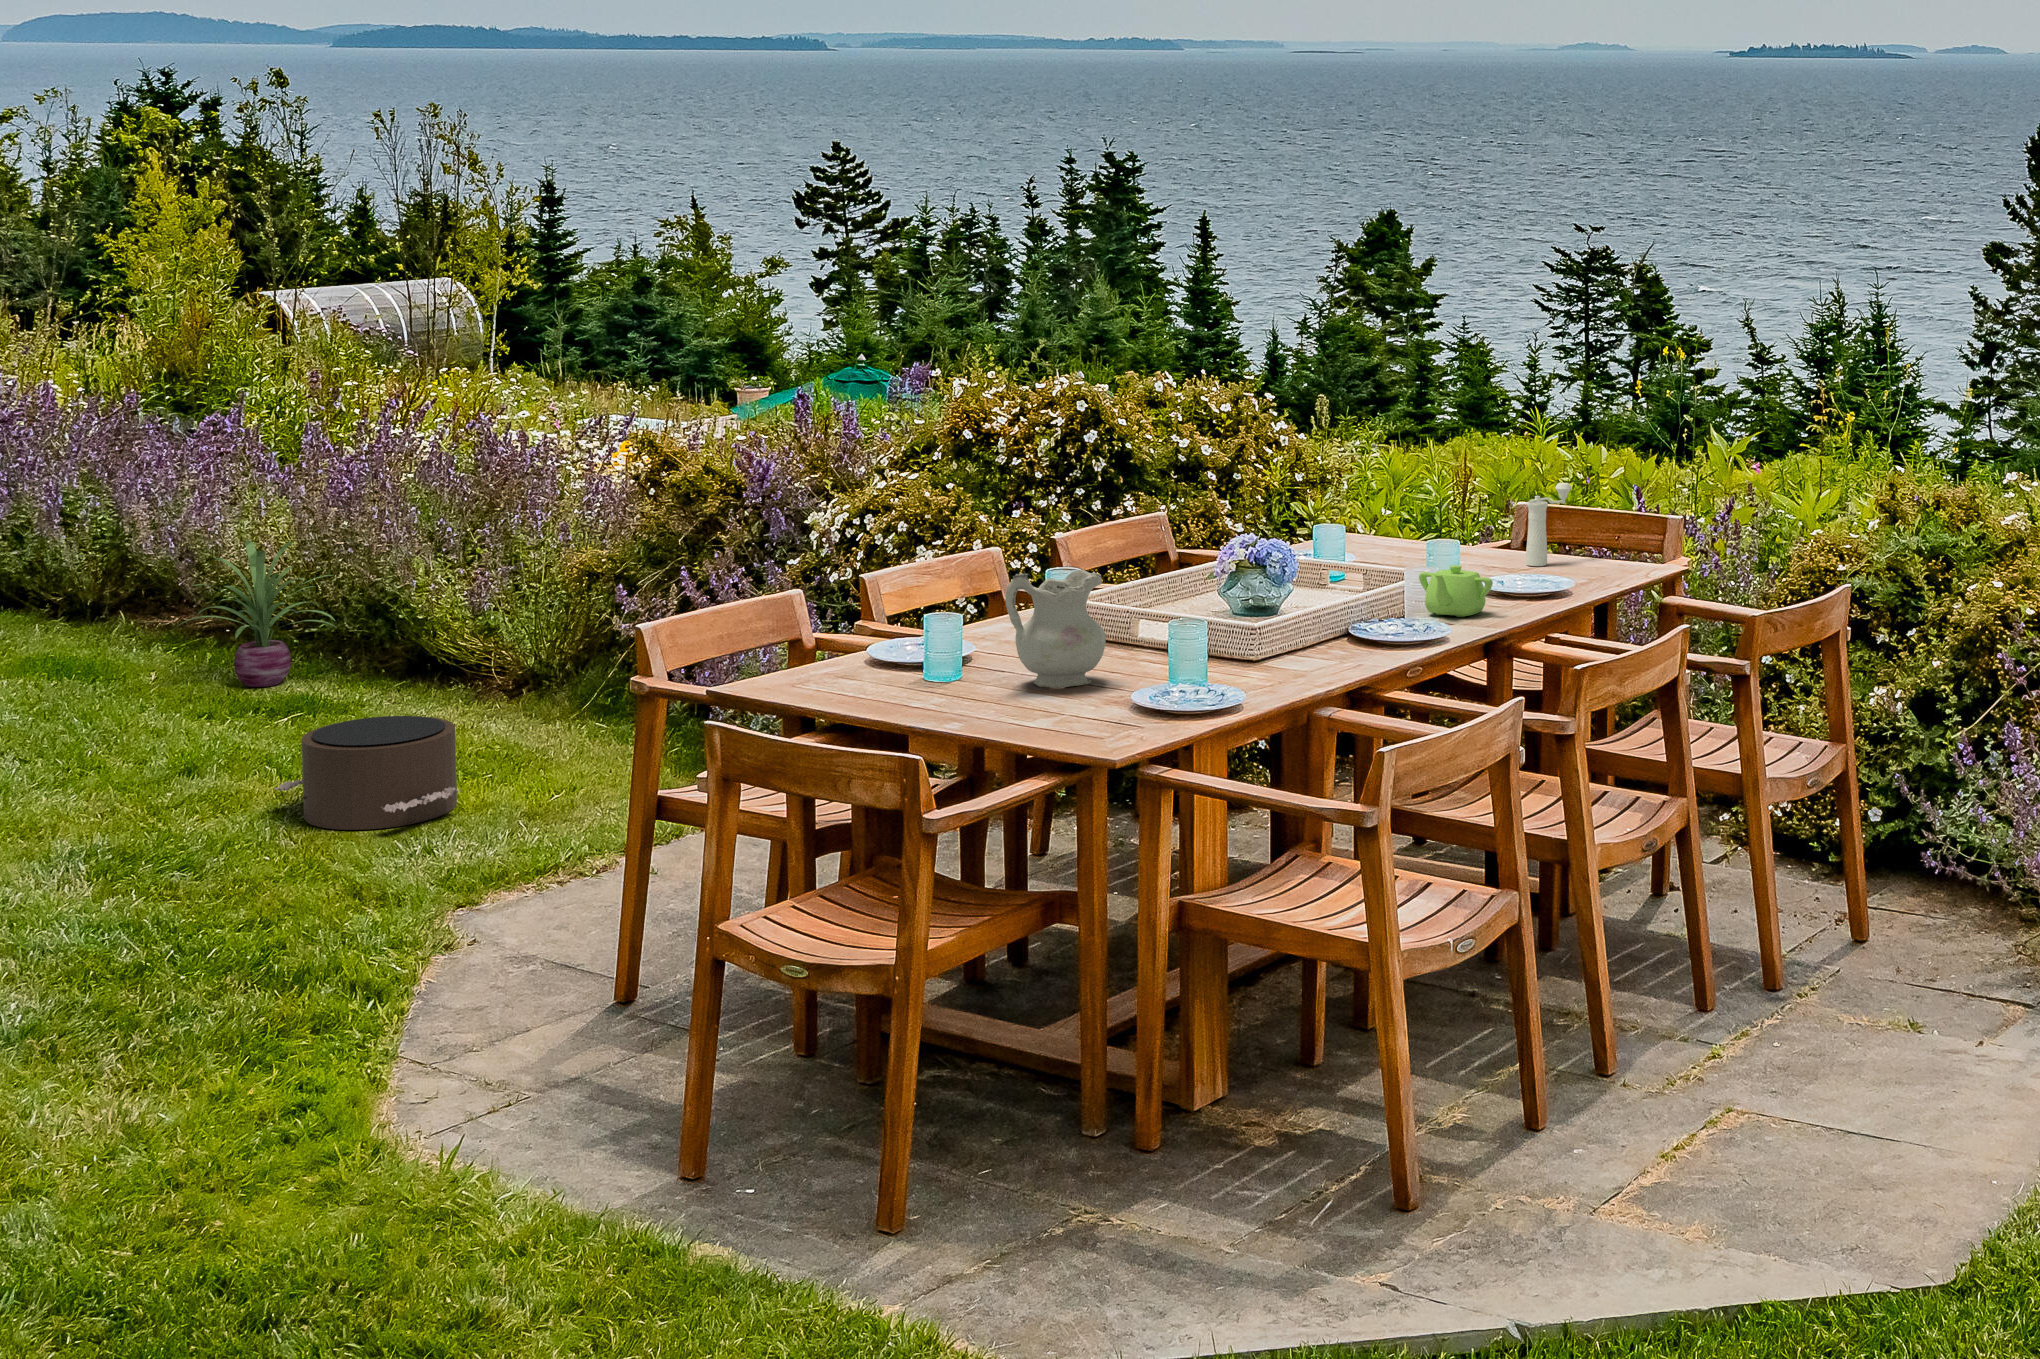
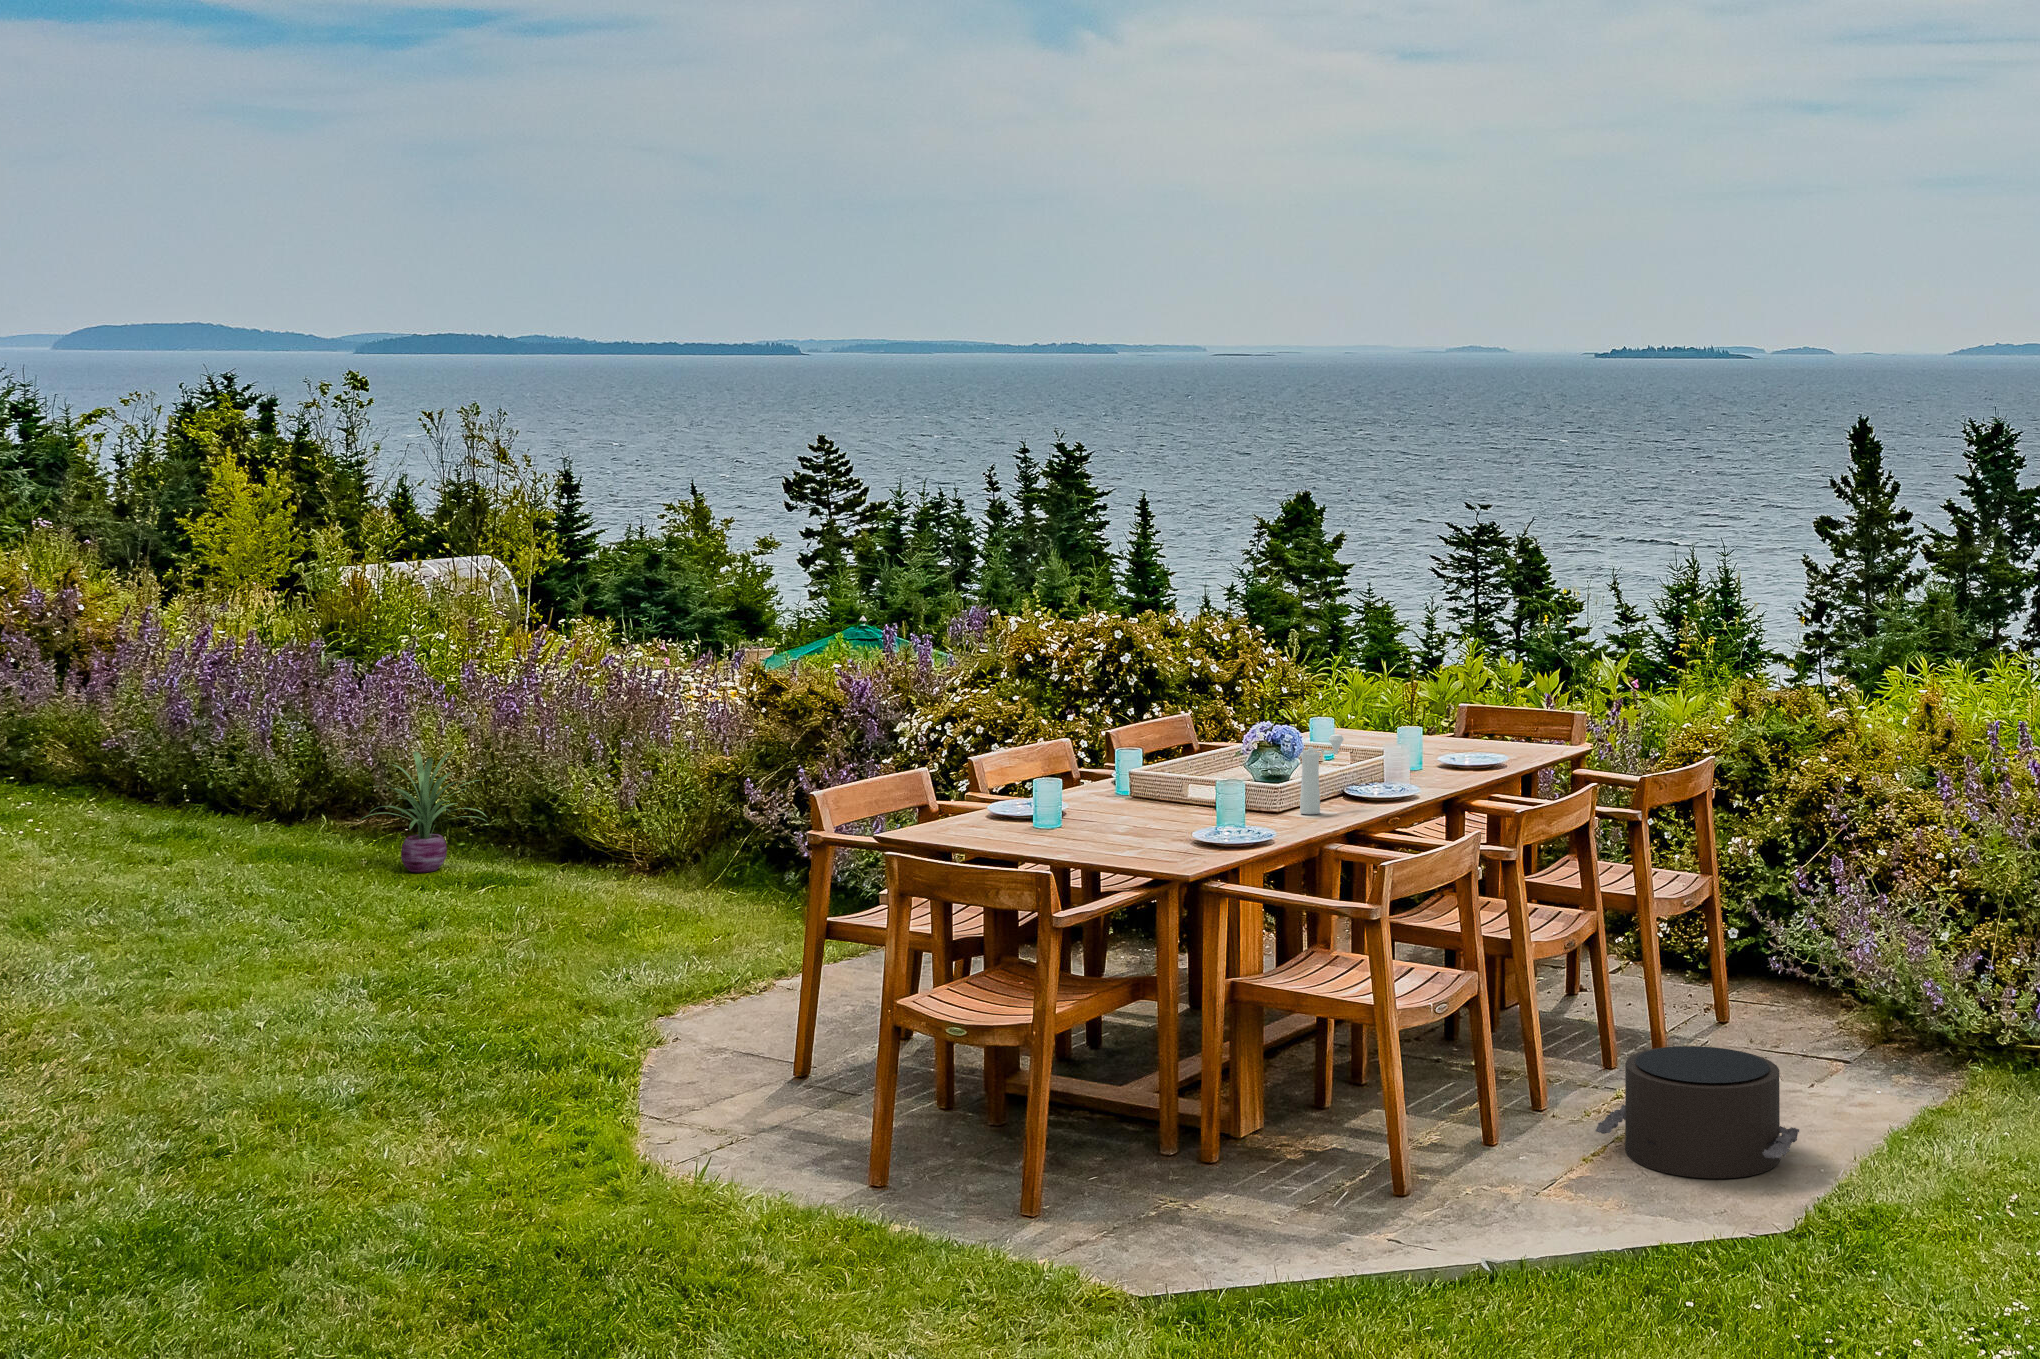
pepper mill: present [1526,483,1571,566] -> present [1300,734,1344,814]
teapot: present [1419,565,1493,617] -> none [1396,741,1452,780]
ceramic pitcher: present [1006,570,1106,688] -> none [1108,736,1179,822]
pouf: present [275,716,461,830] -> present [1595,1046,1799,1178]

